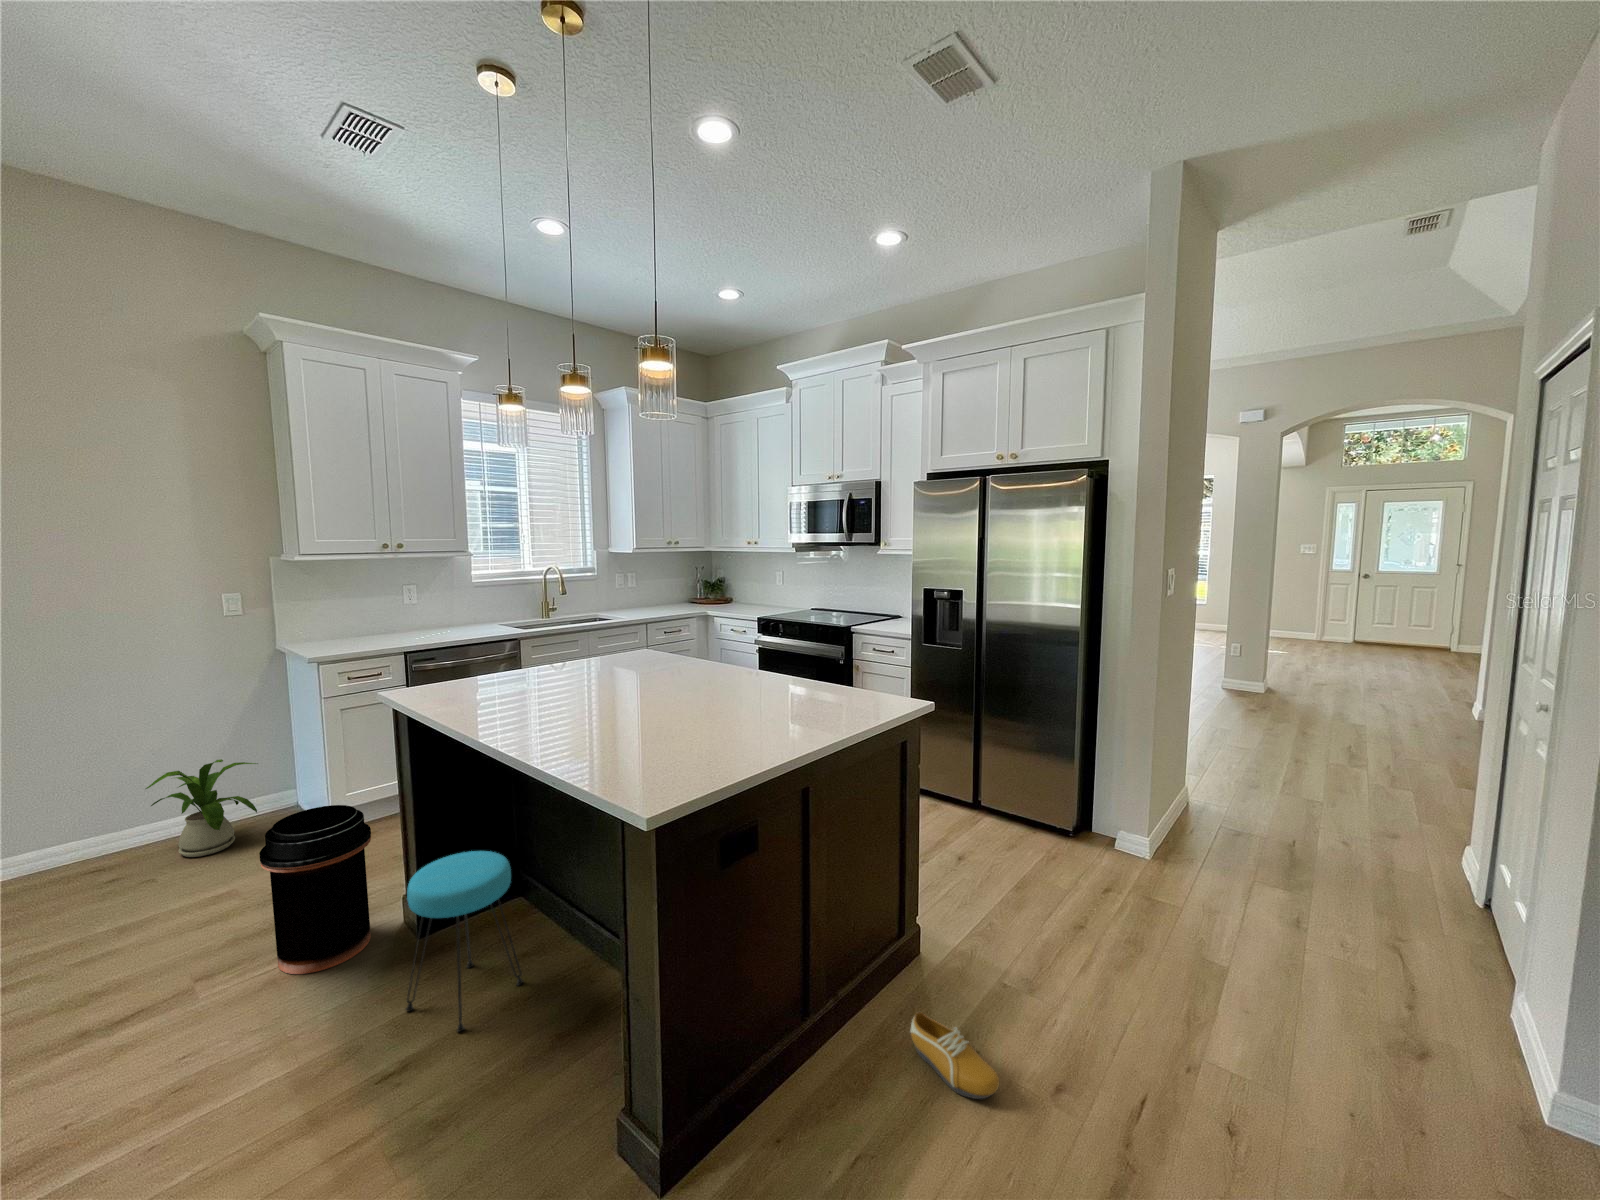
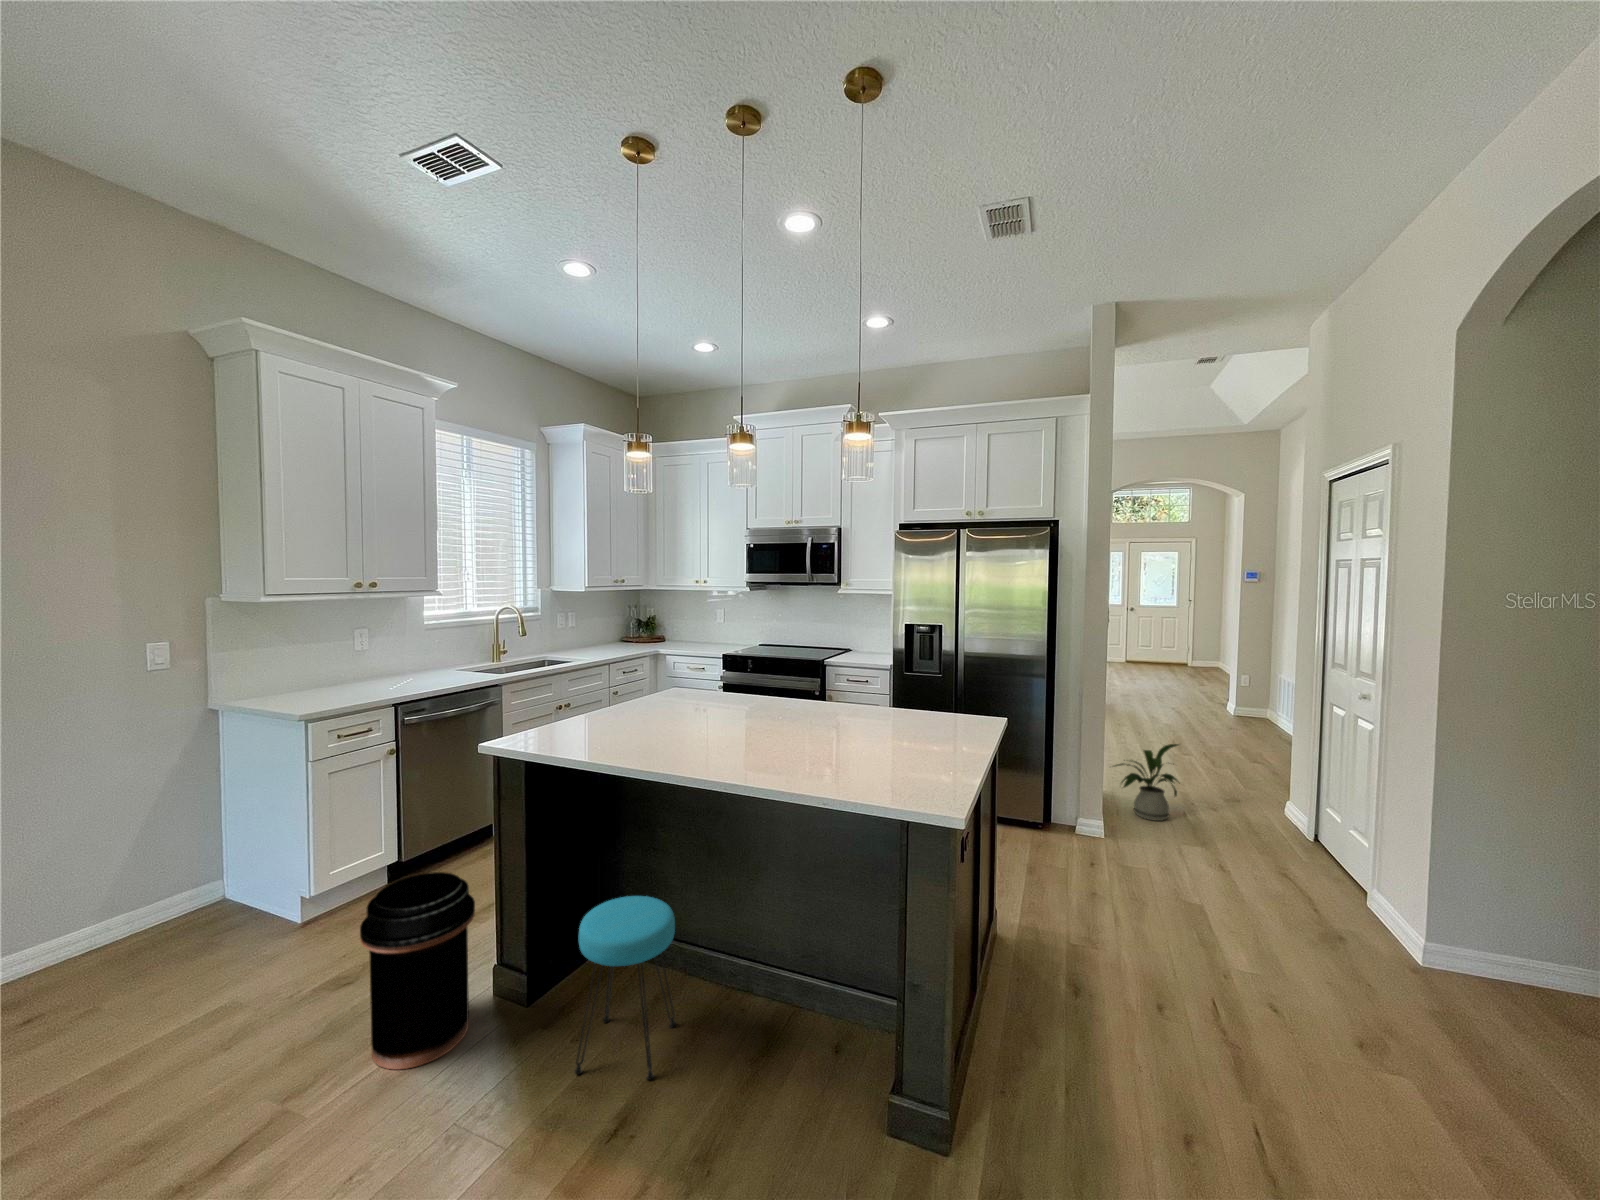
house plant: present [146,759,257,857] -> present [1115,744,1179,821]
shoe: present [911,1012,999,1099] -> none [1042,973,1128,1029]

